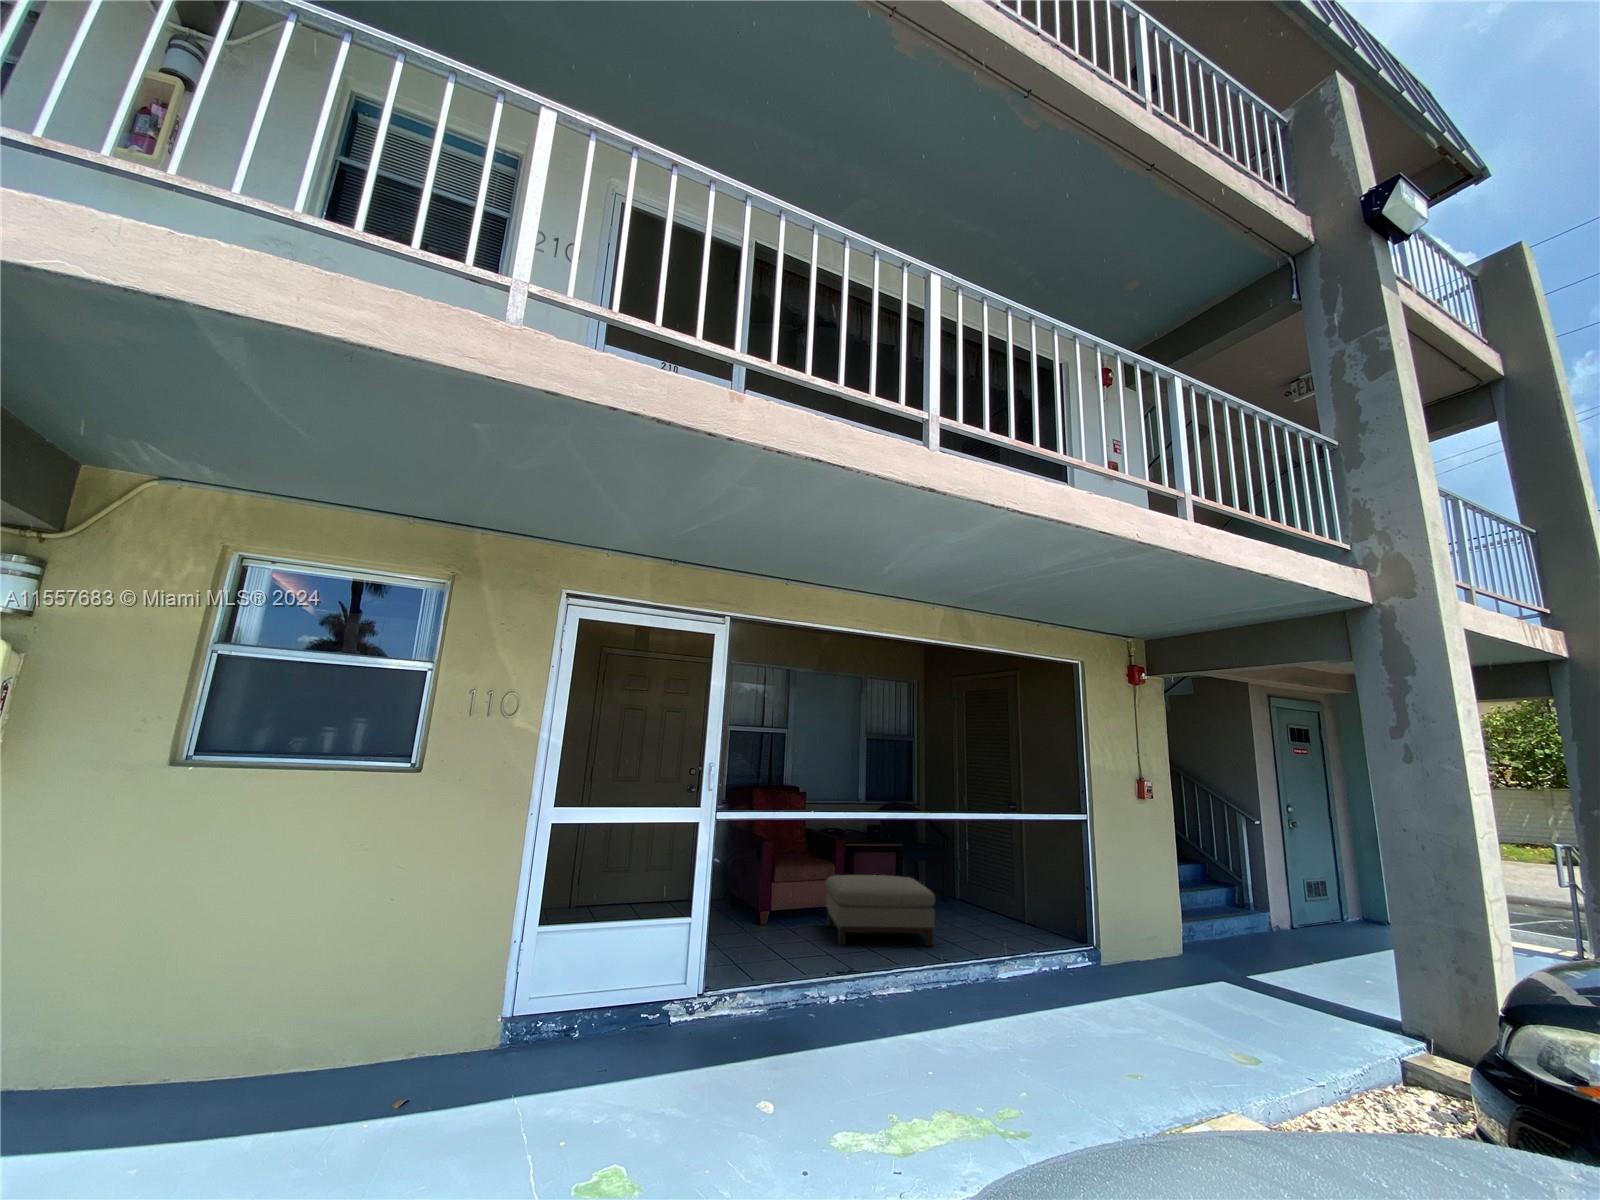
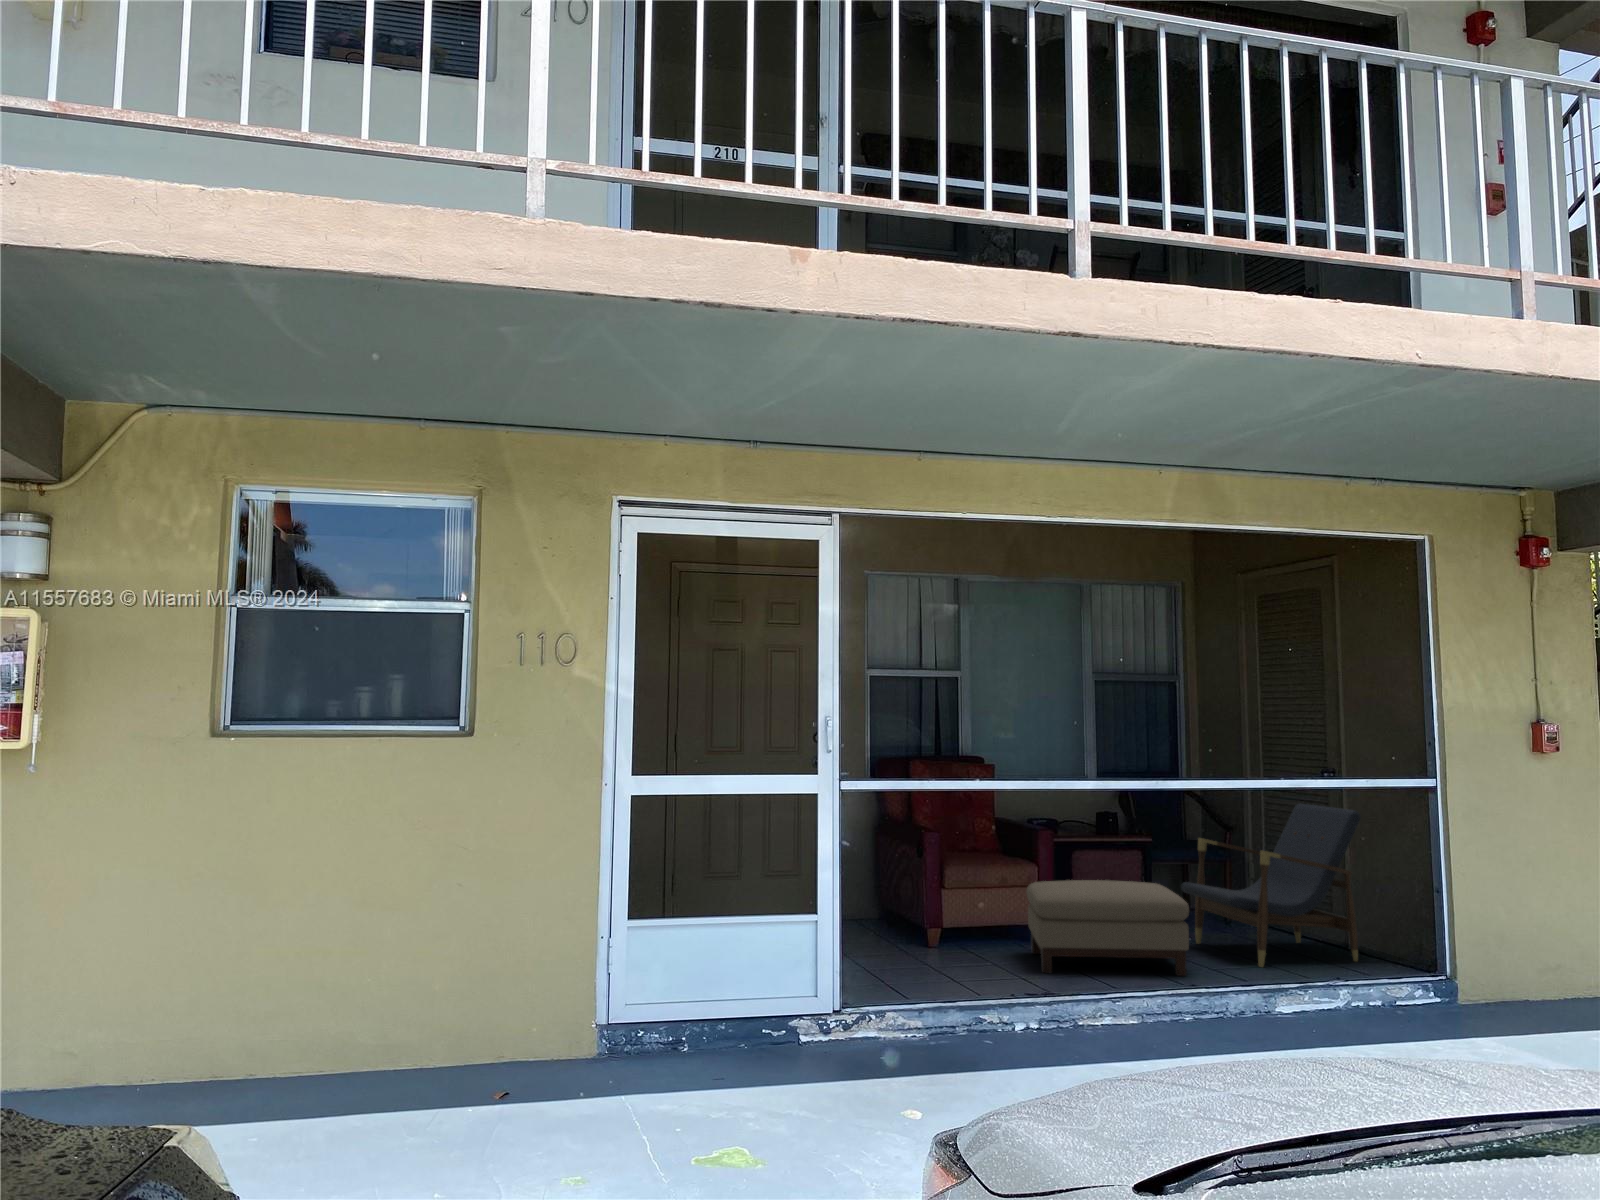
lounge chair: none [922,823,1032,937] -> present [1181,804,1361,967]

